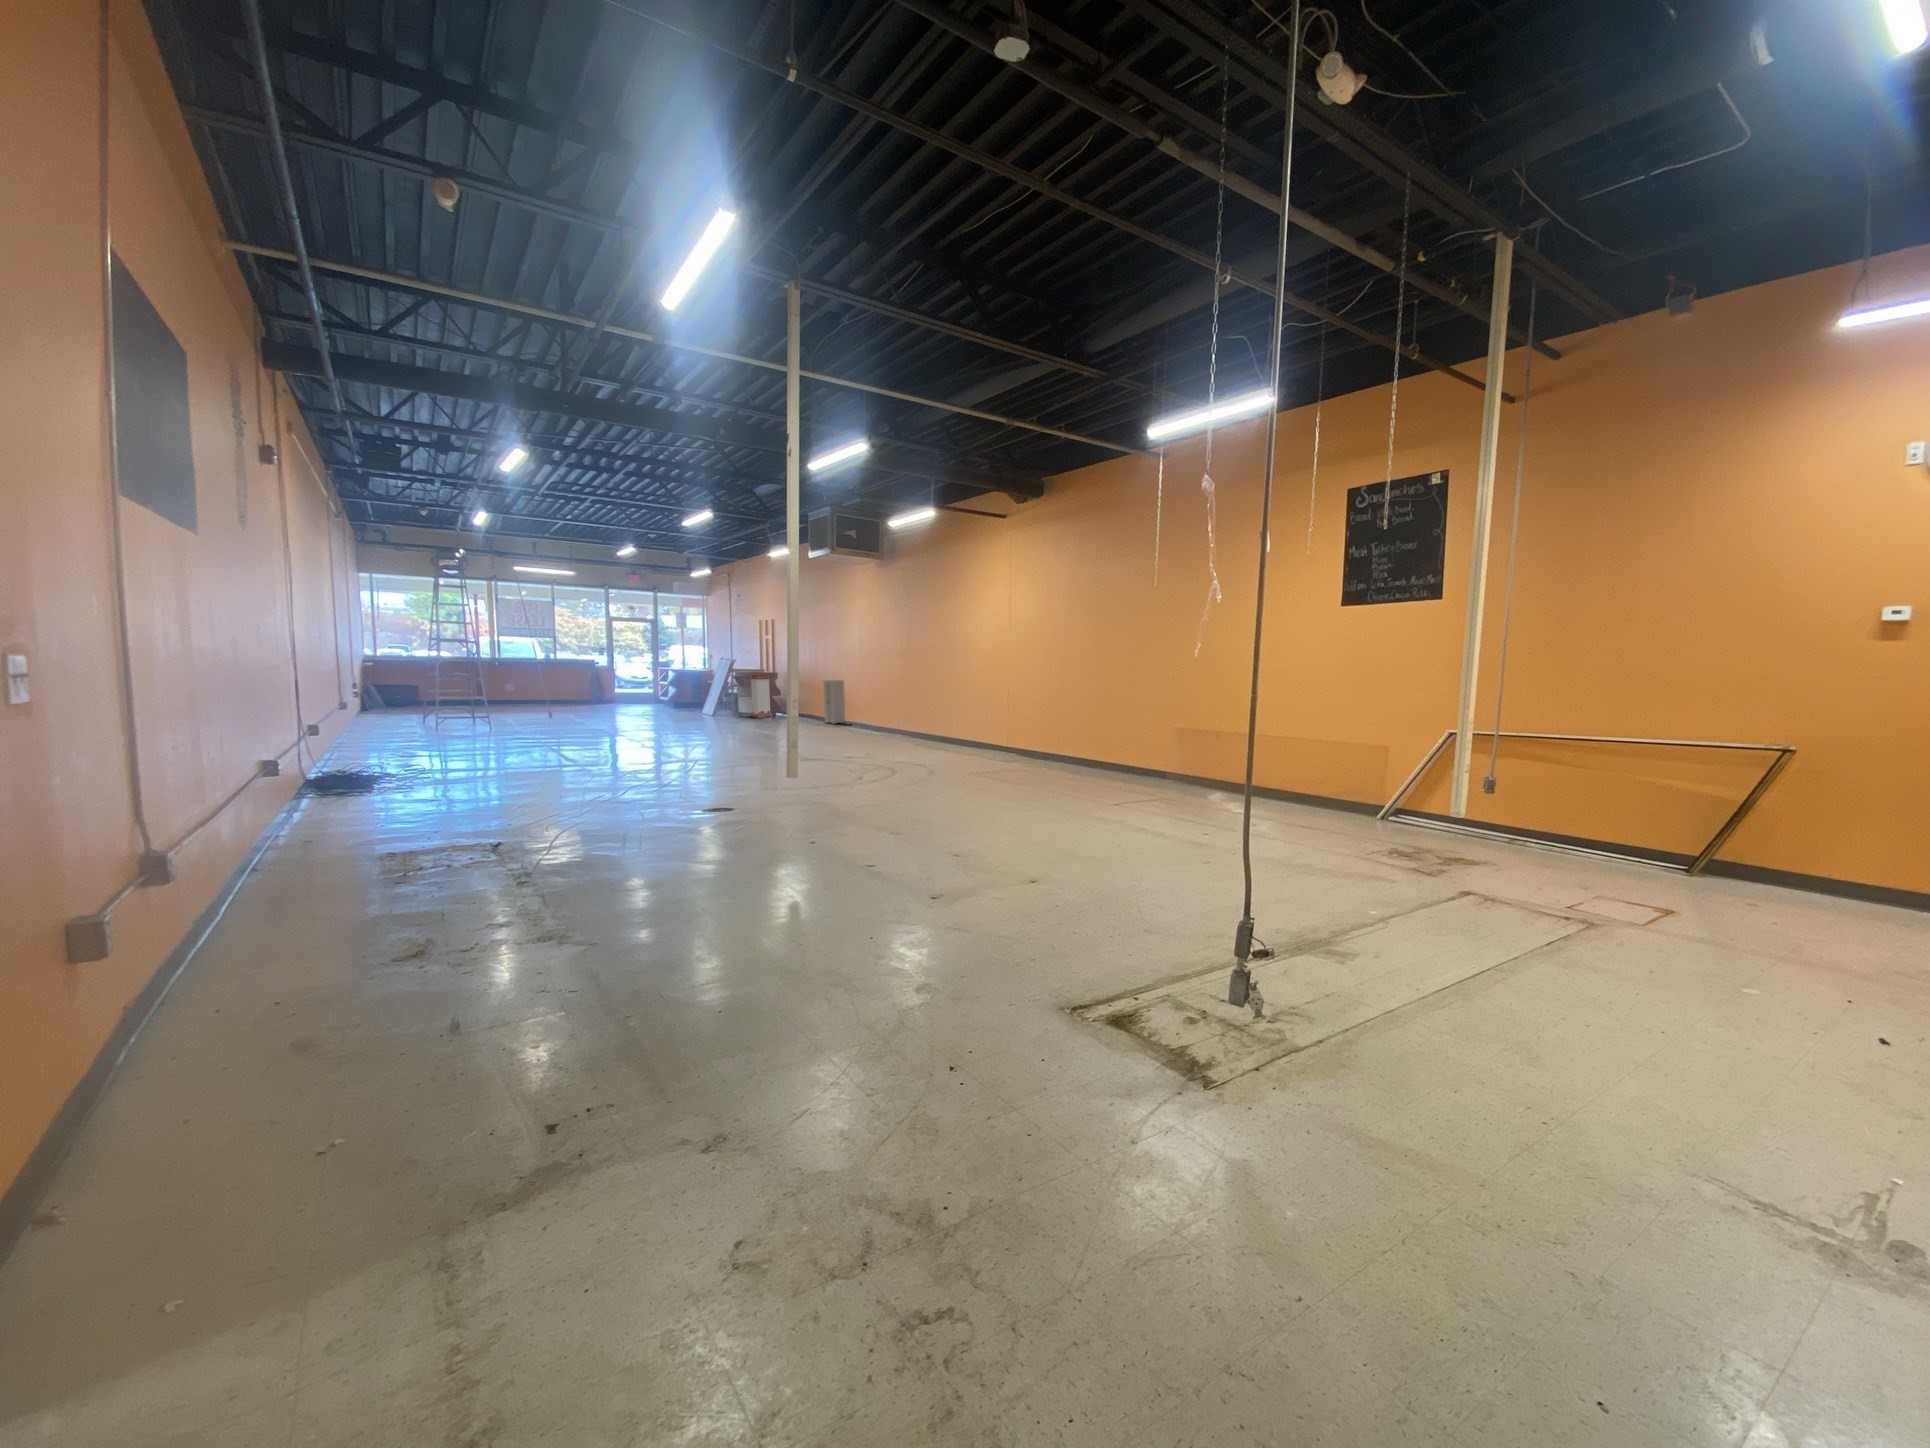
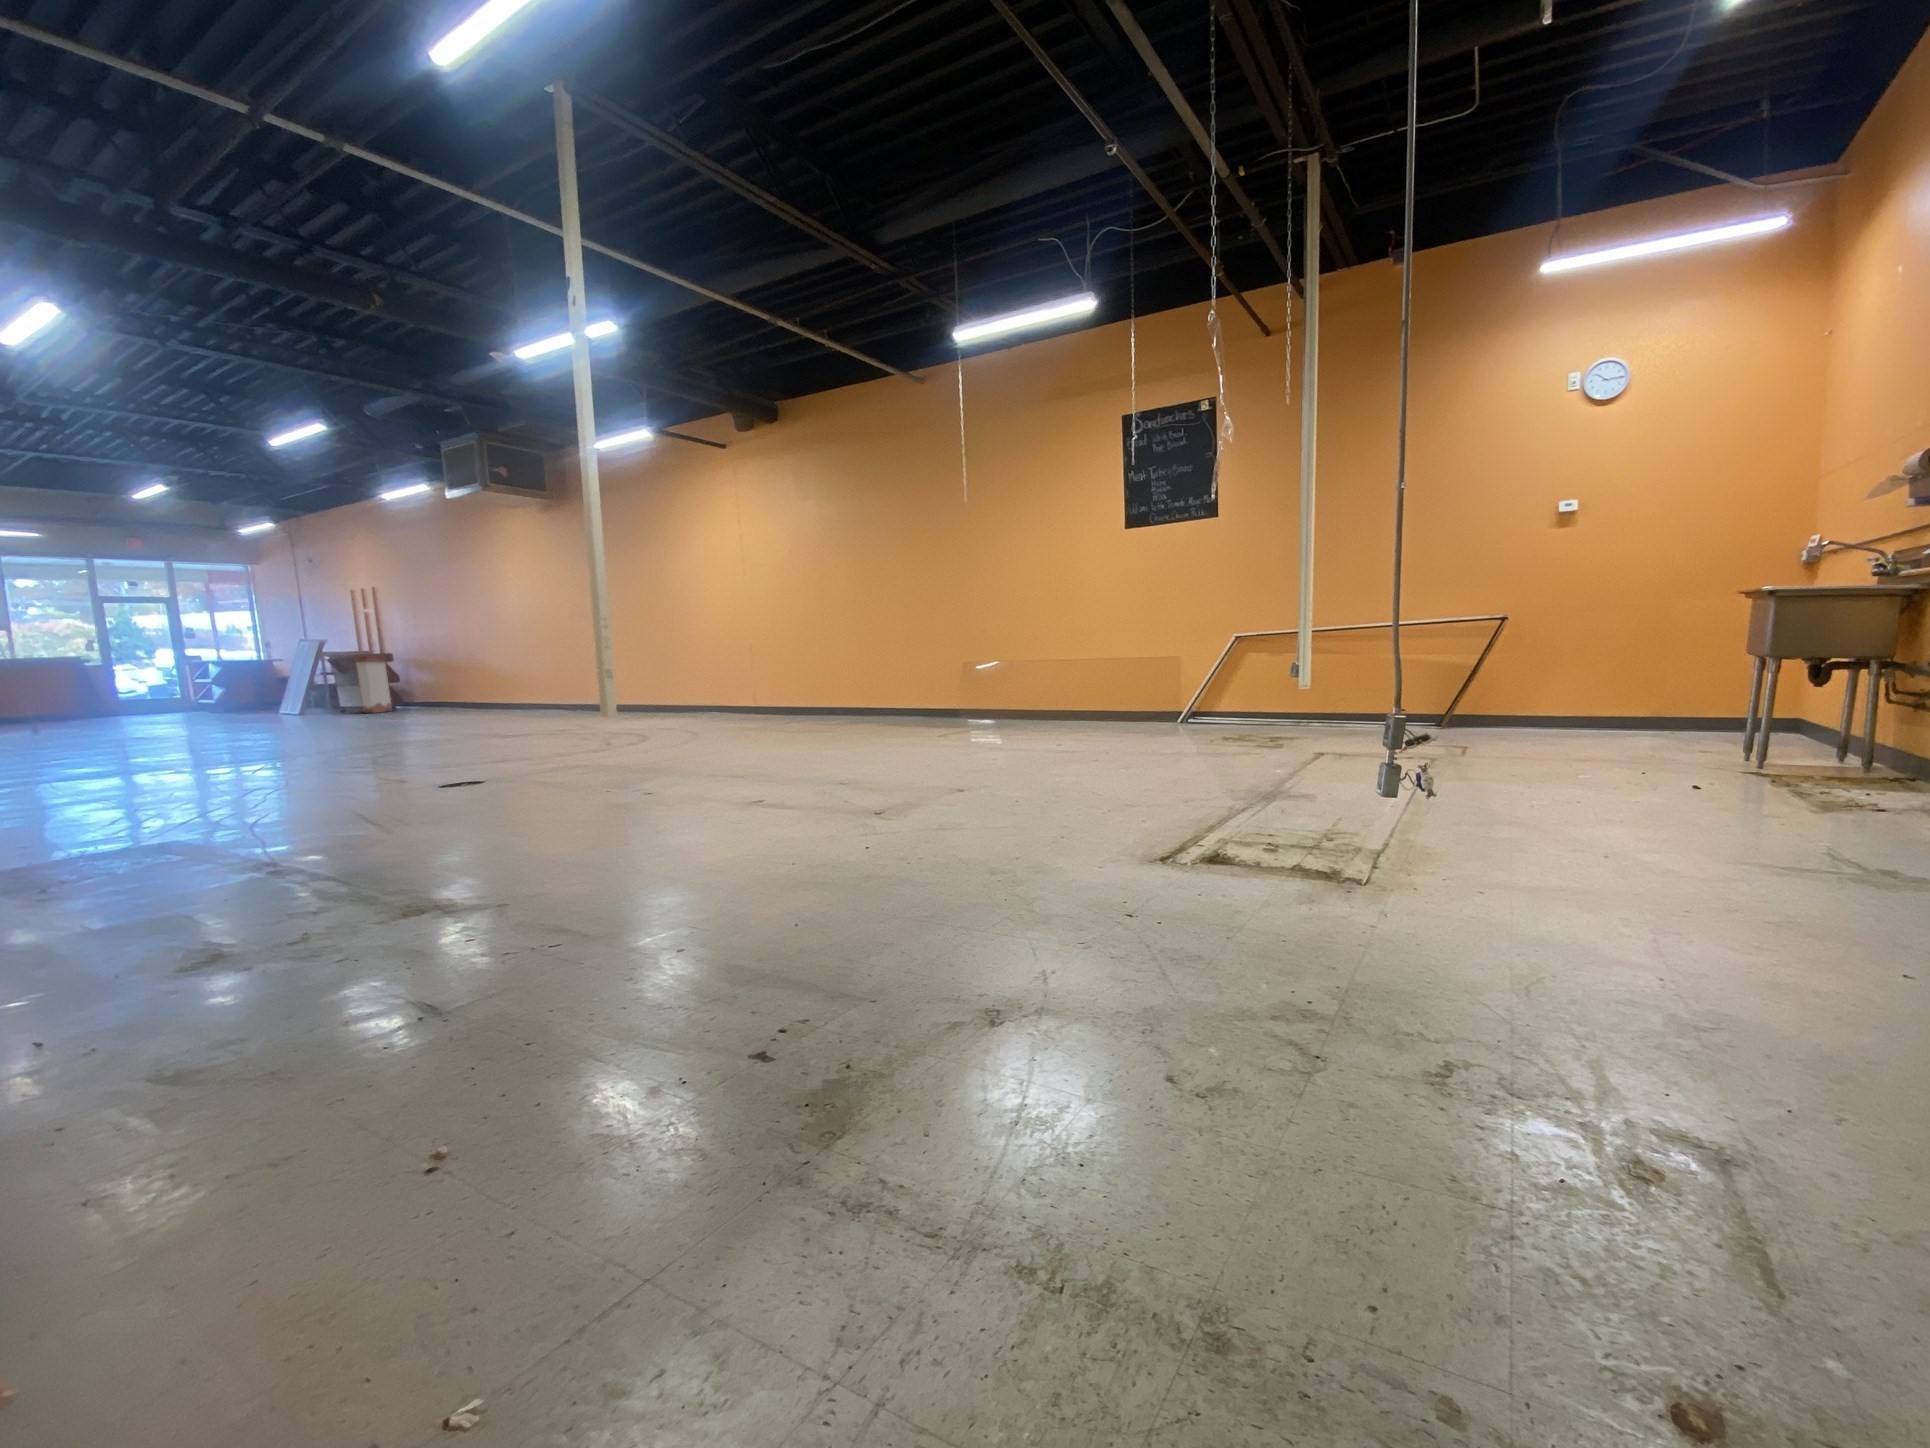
storage cabinet: present [823,680,845,724] -> none [472,655,512,711]

